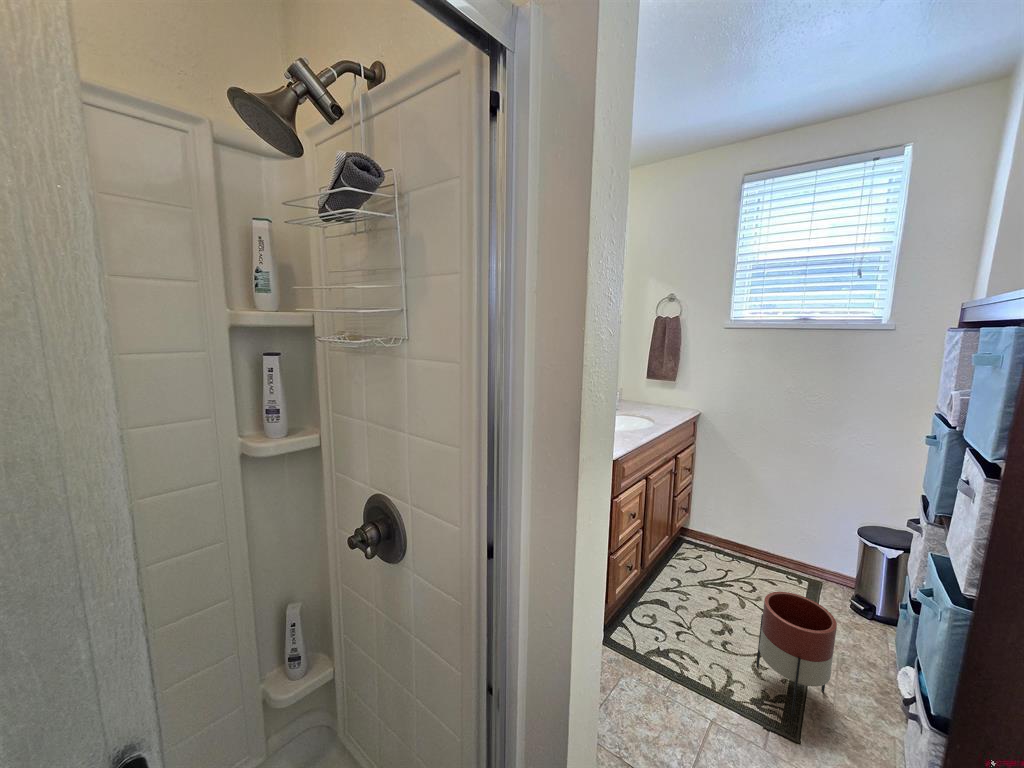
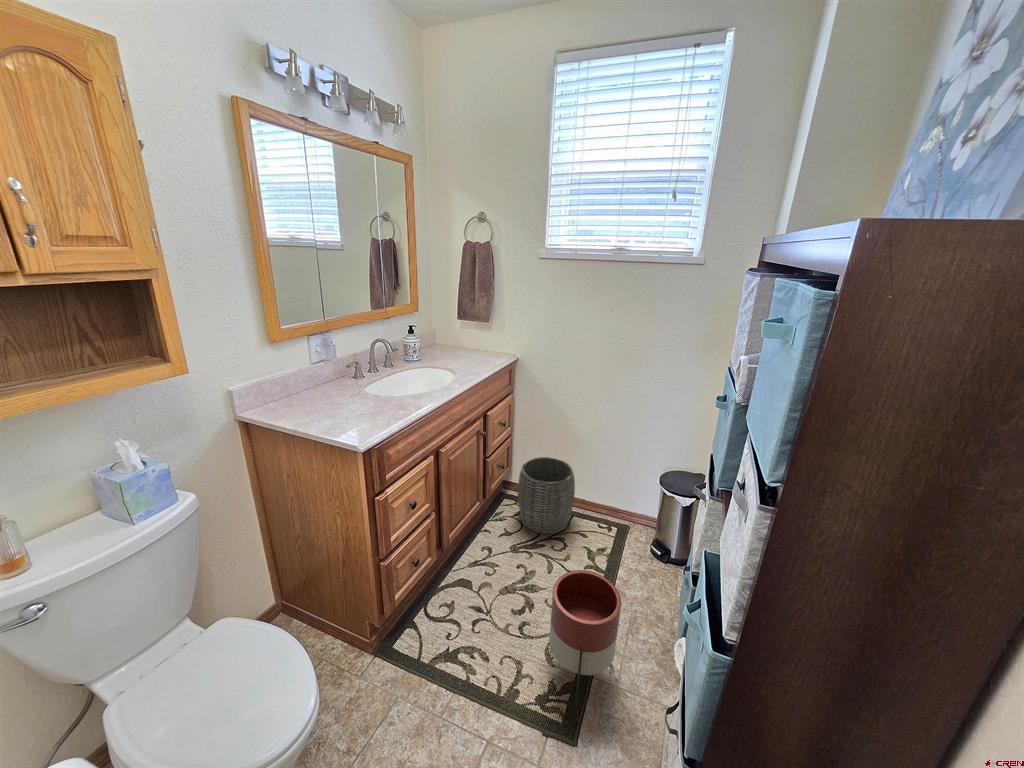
woven basket: none [701,504,760,576] -> present [518,457,575,534]

